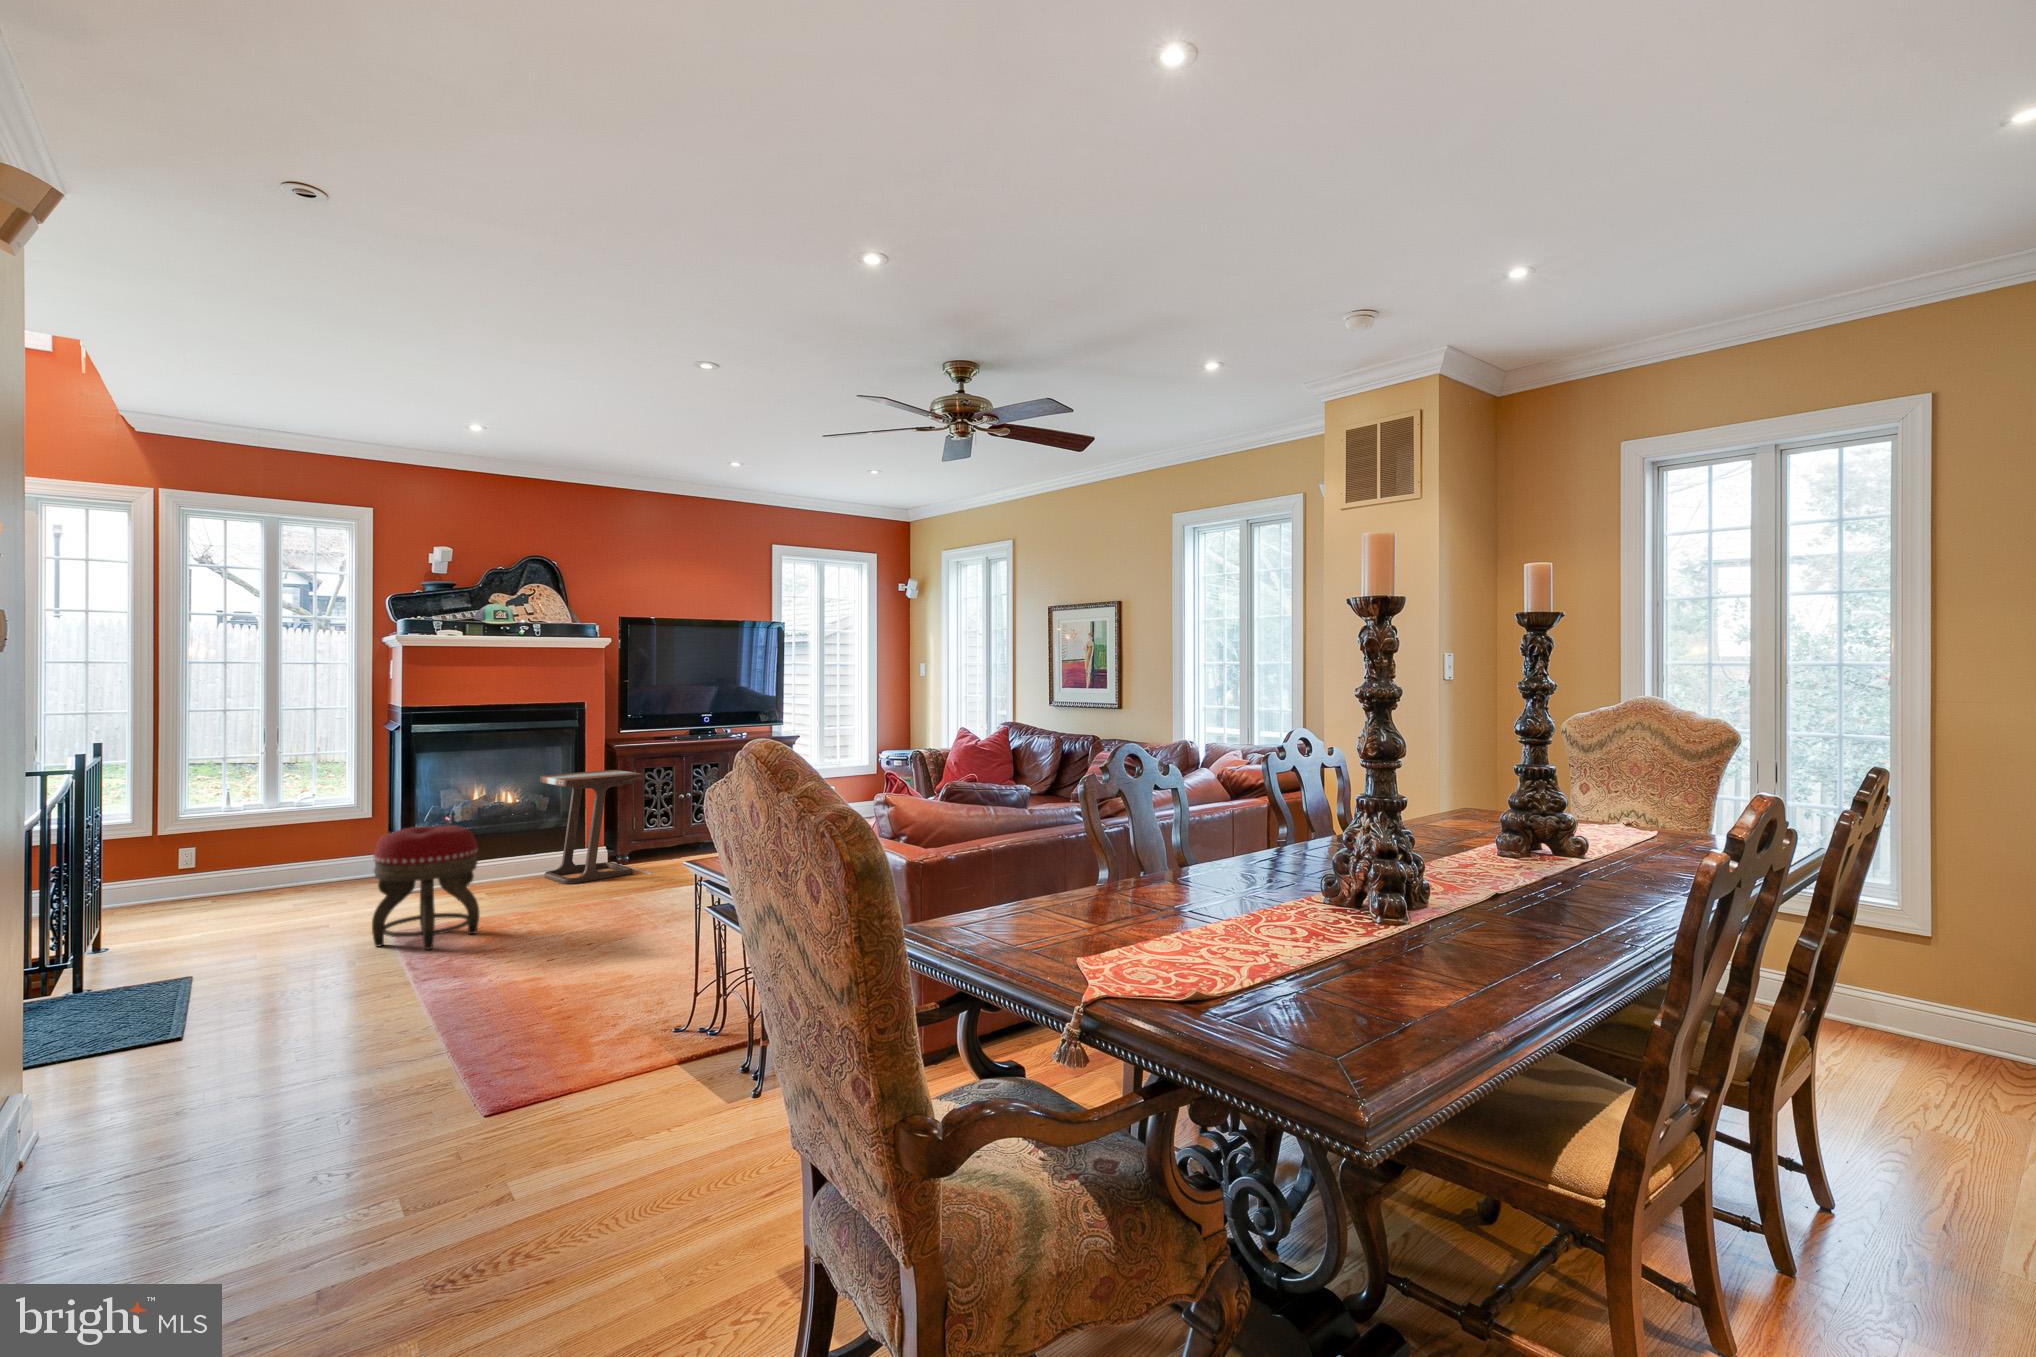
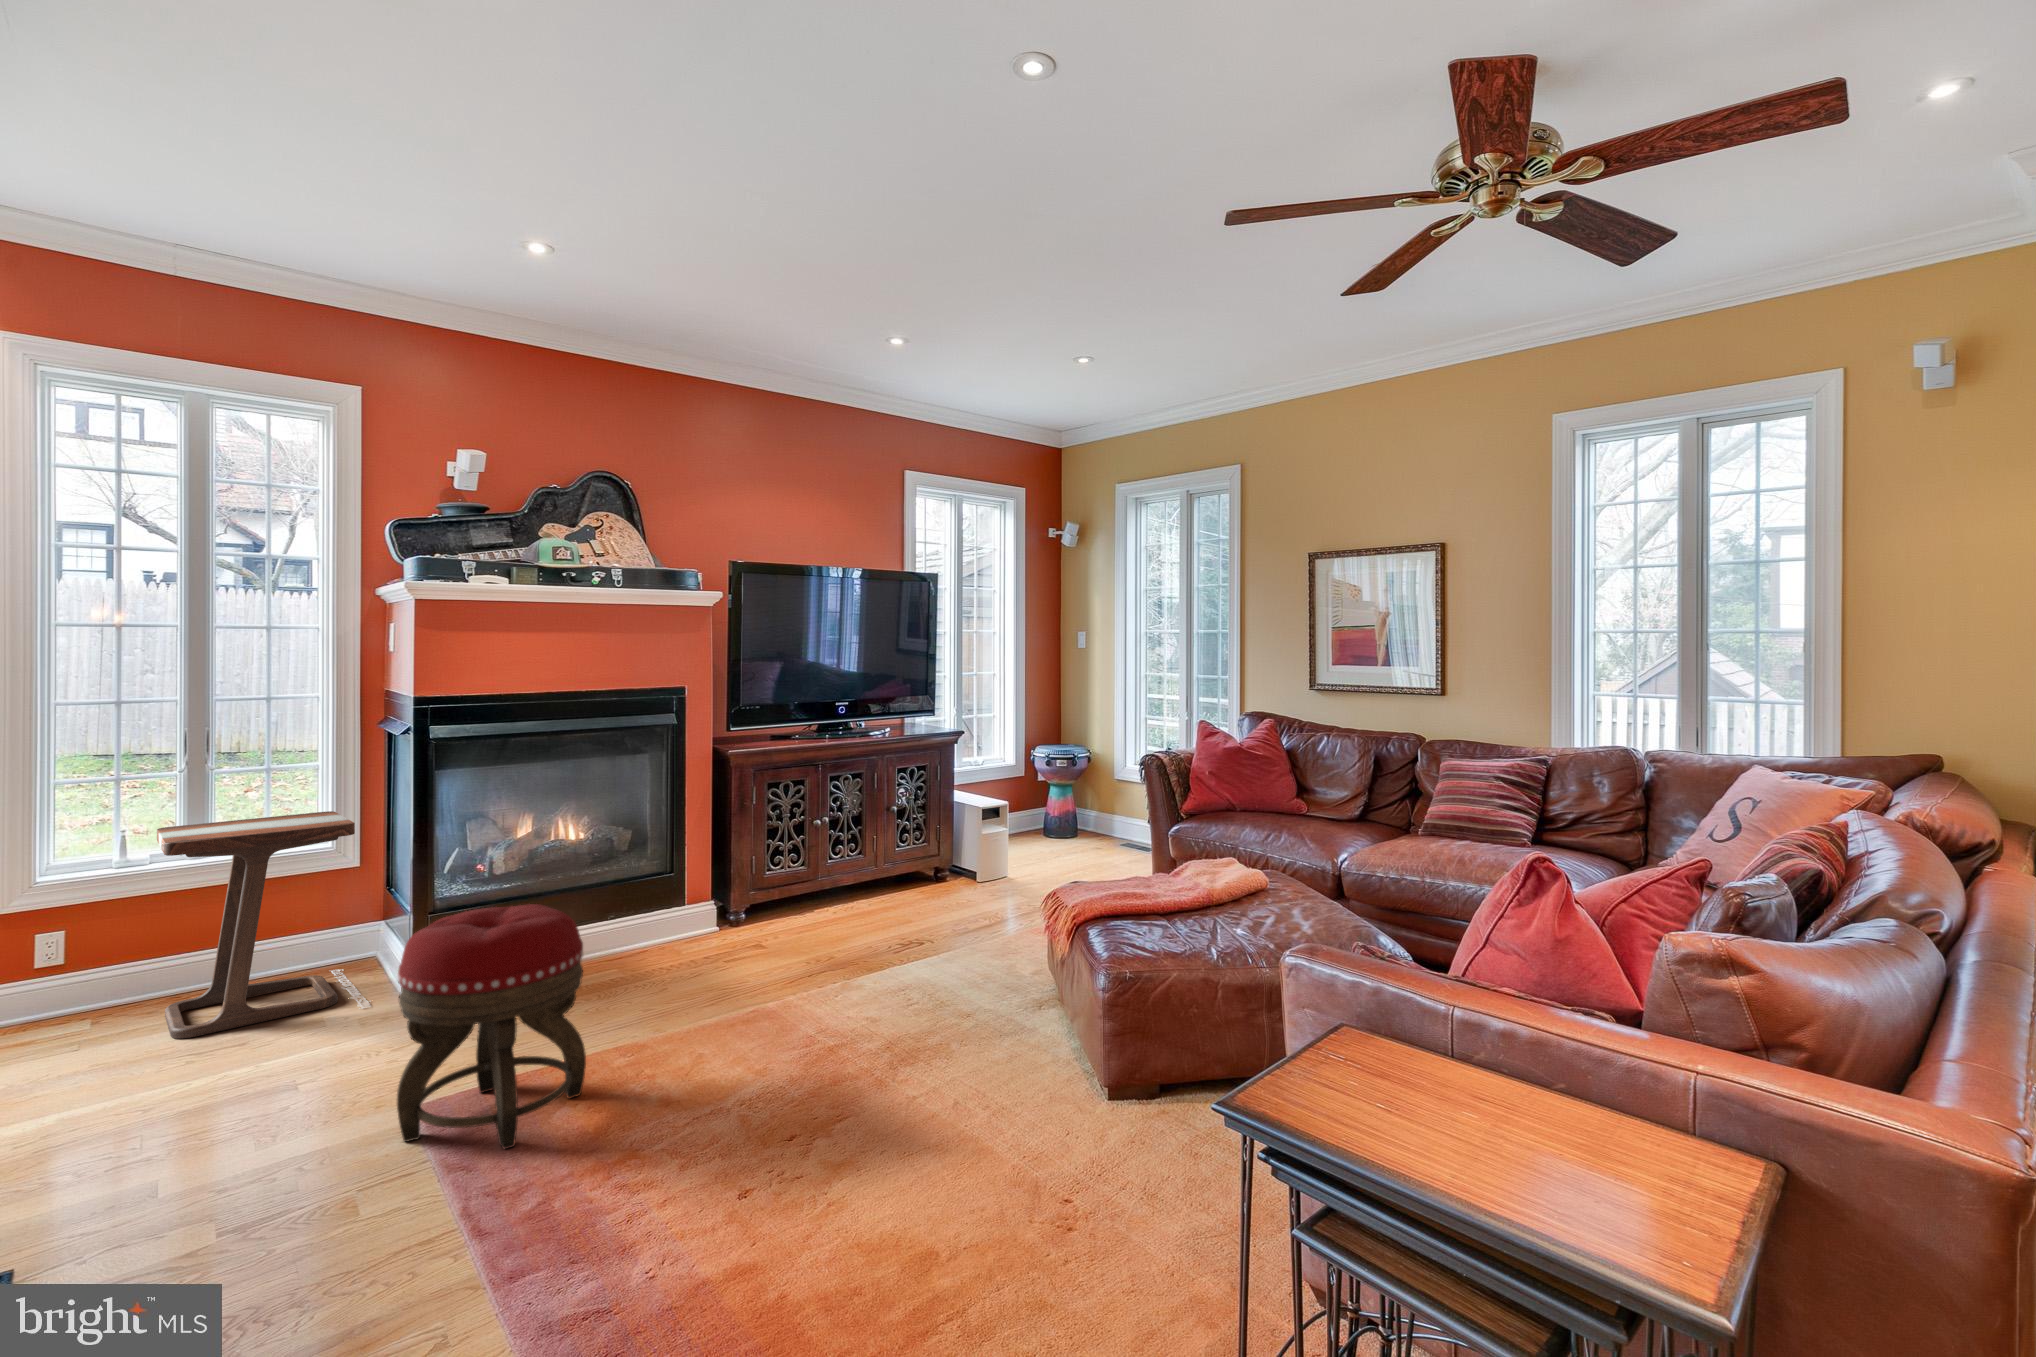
side table: present [540,770,650,884] -> present [157,811,369,1039]

